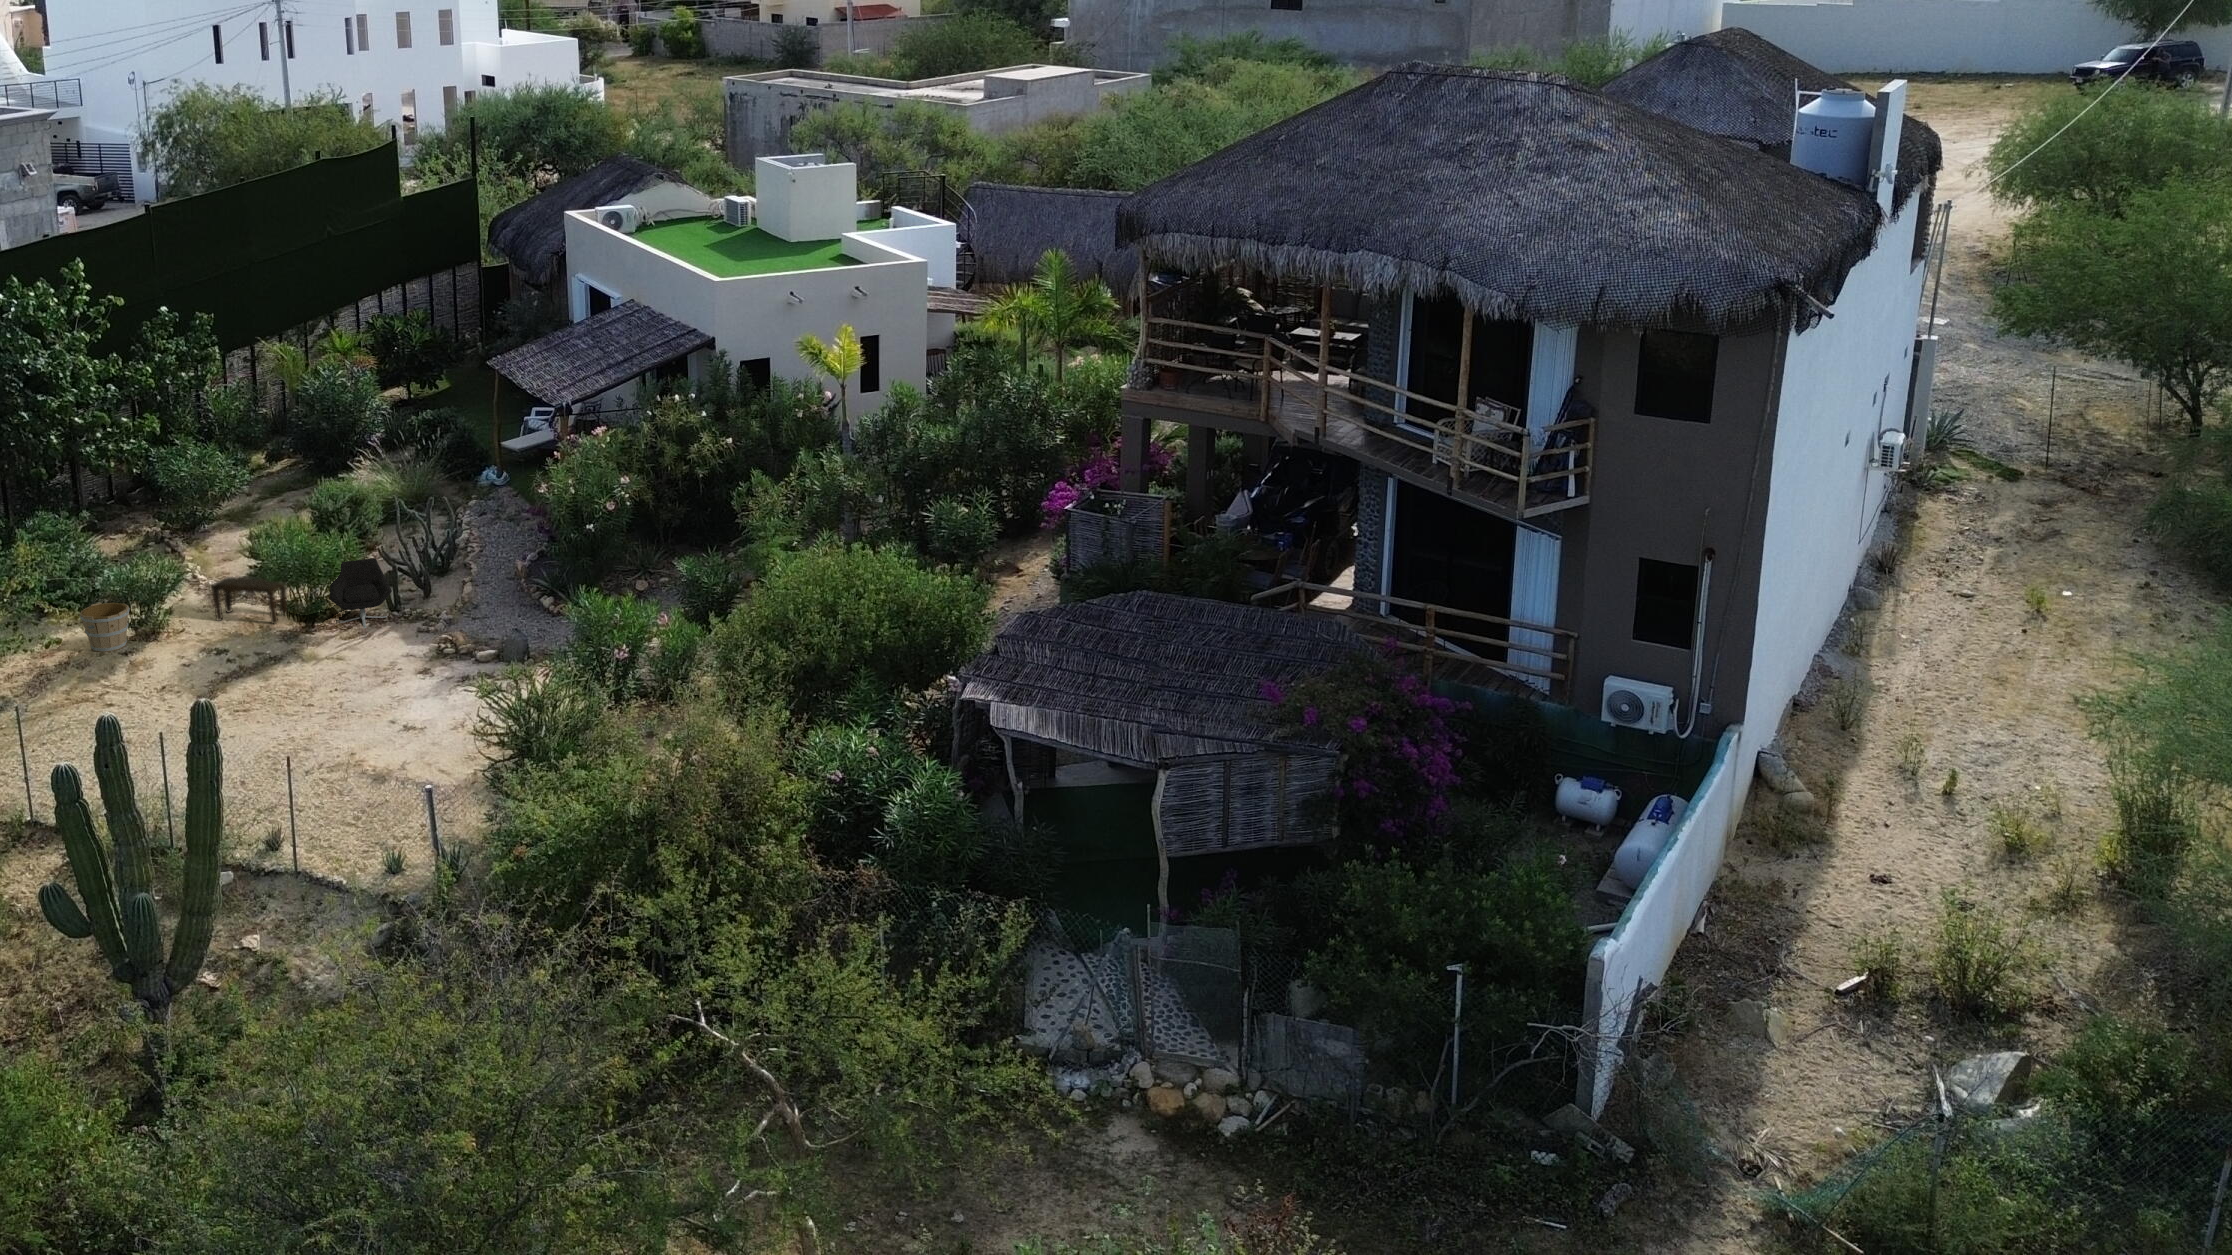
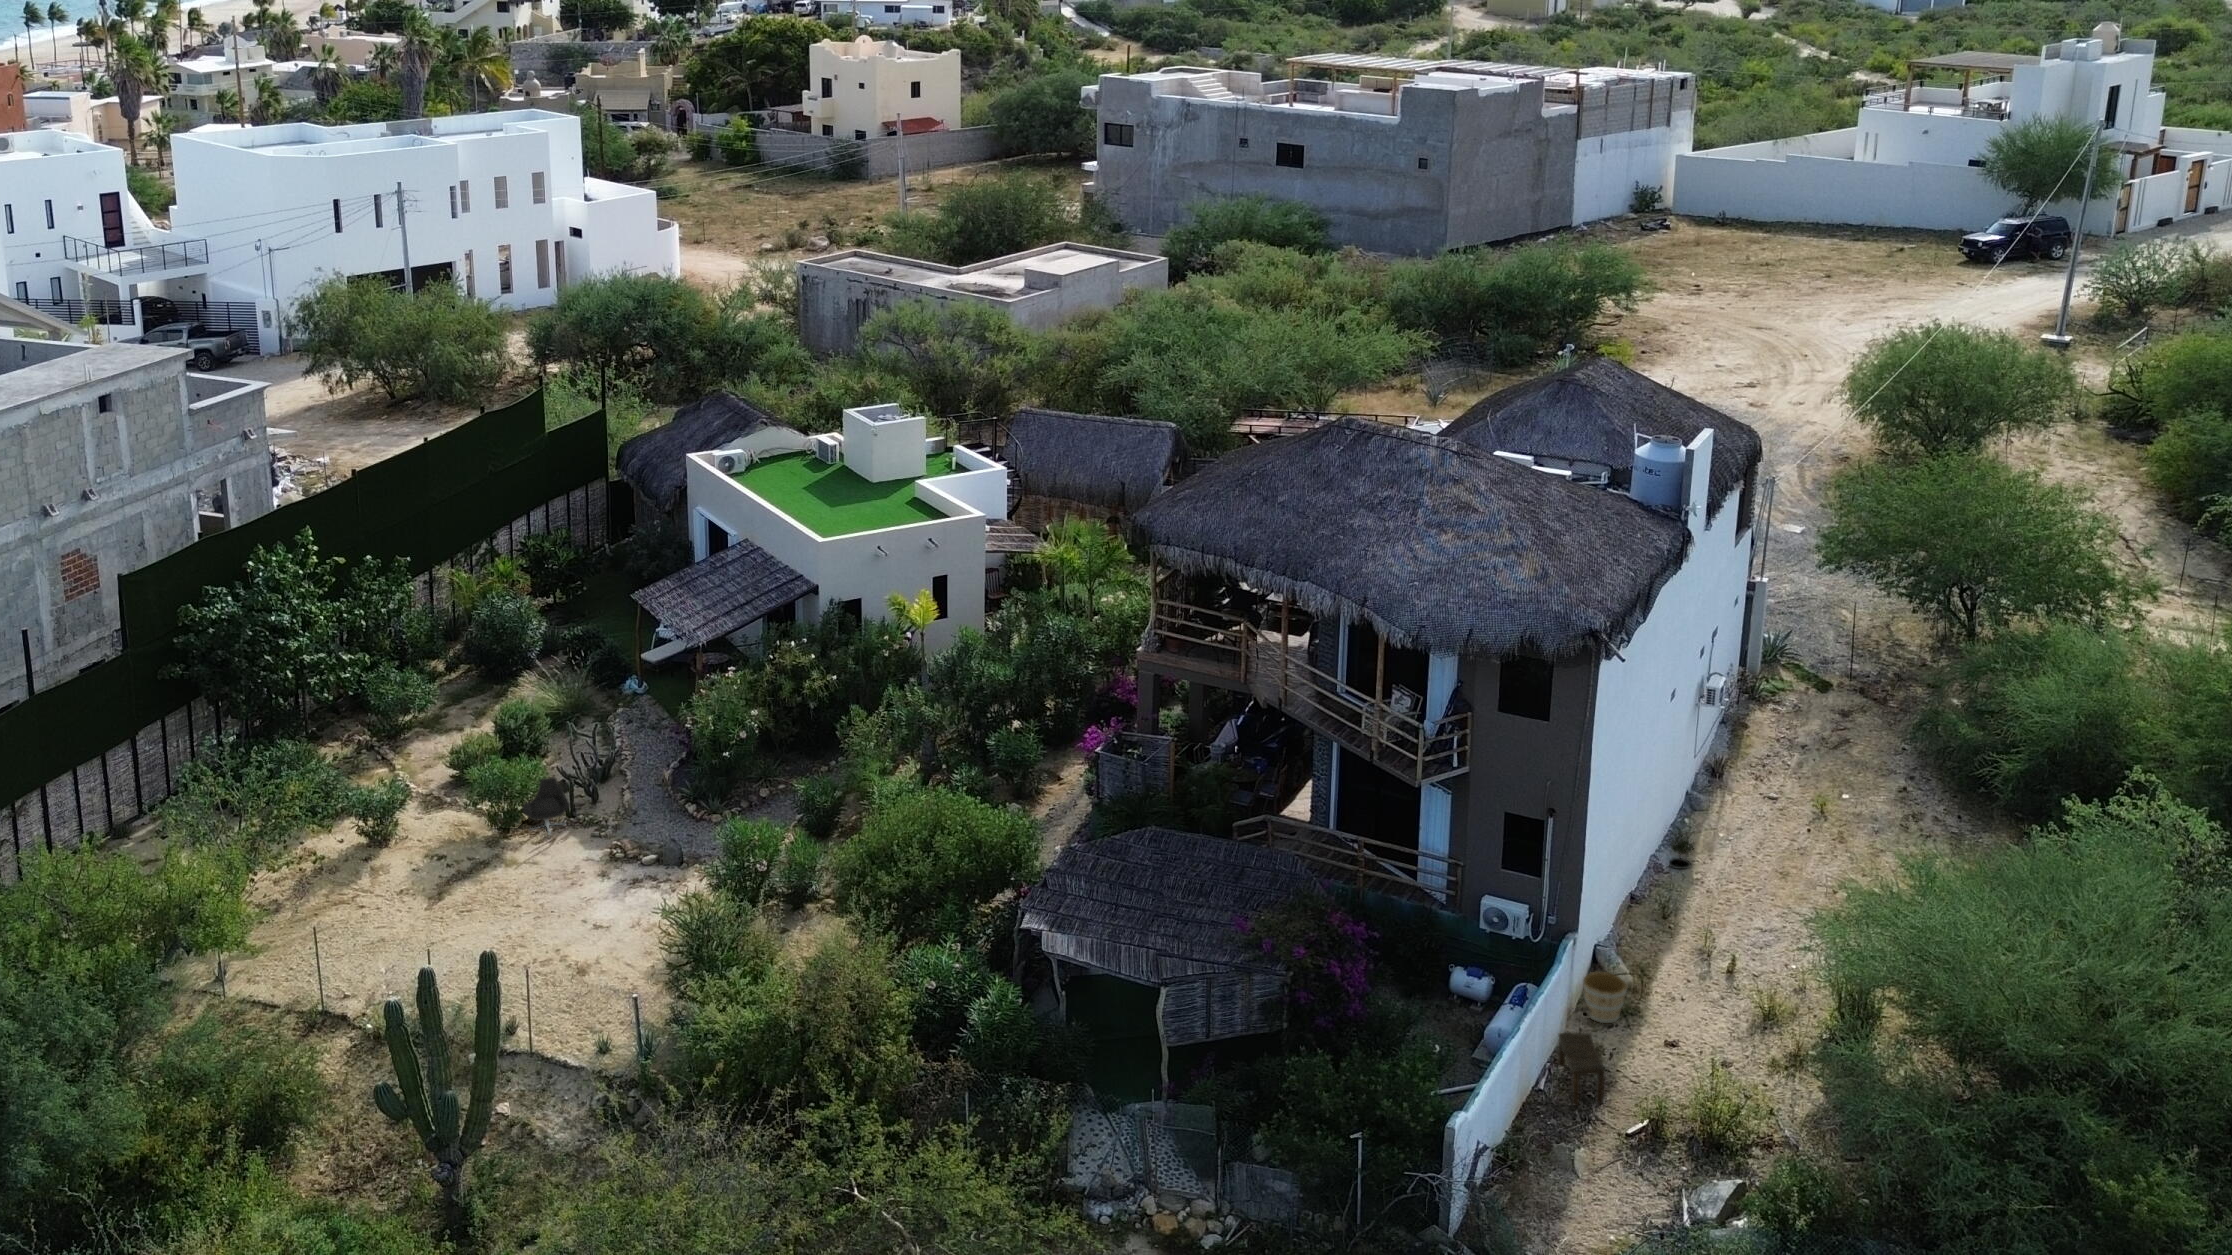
bench: present [211,577,287,624] -> present [1558,1033,1605,1106]
wooden bucket: present [80,603,130,652] -> present [1583,972,1628,1023]
potted tree: none [1832,614,1874,672] -> present [1669,829,1694,869]

